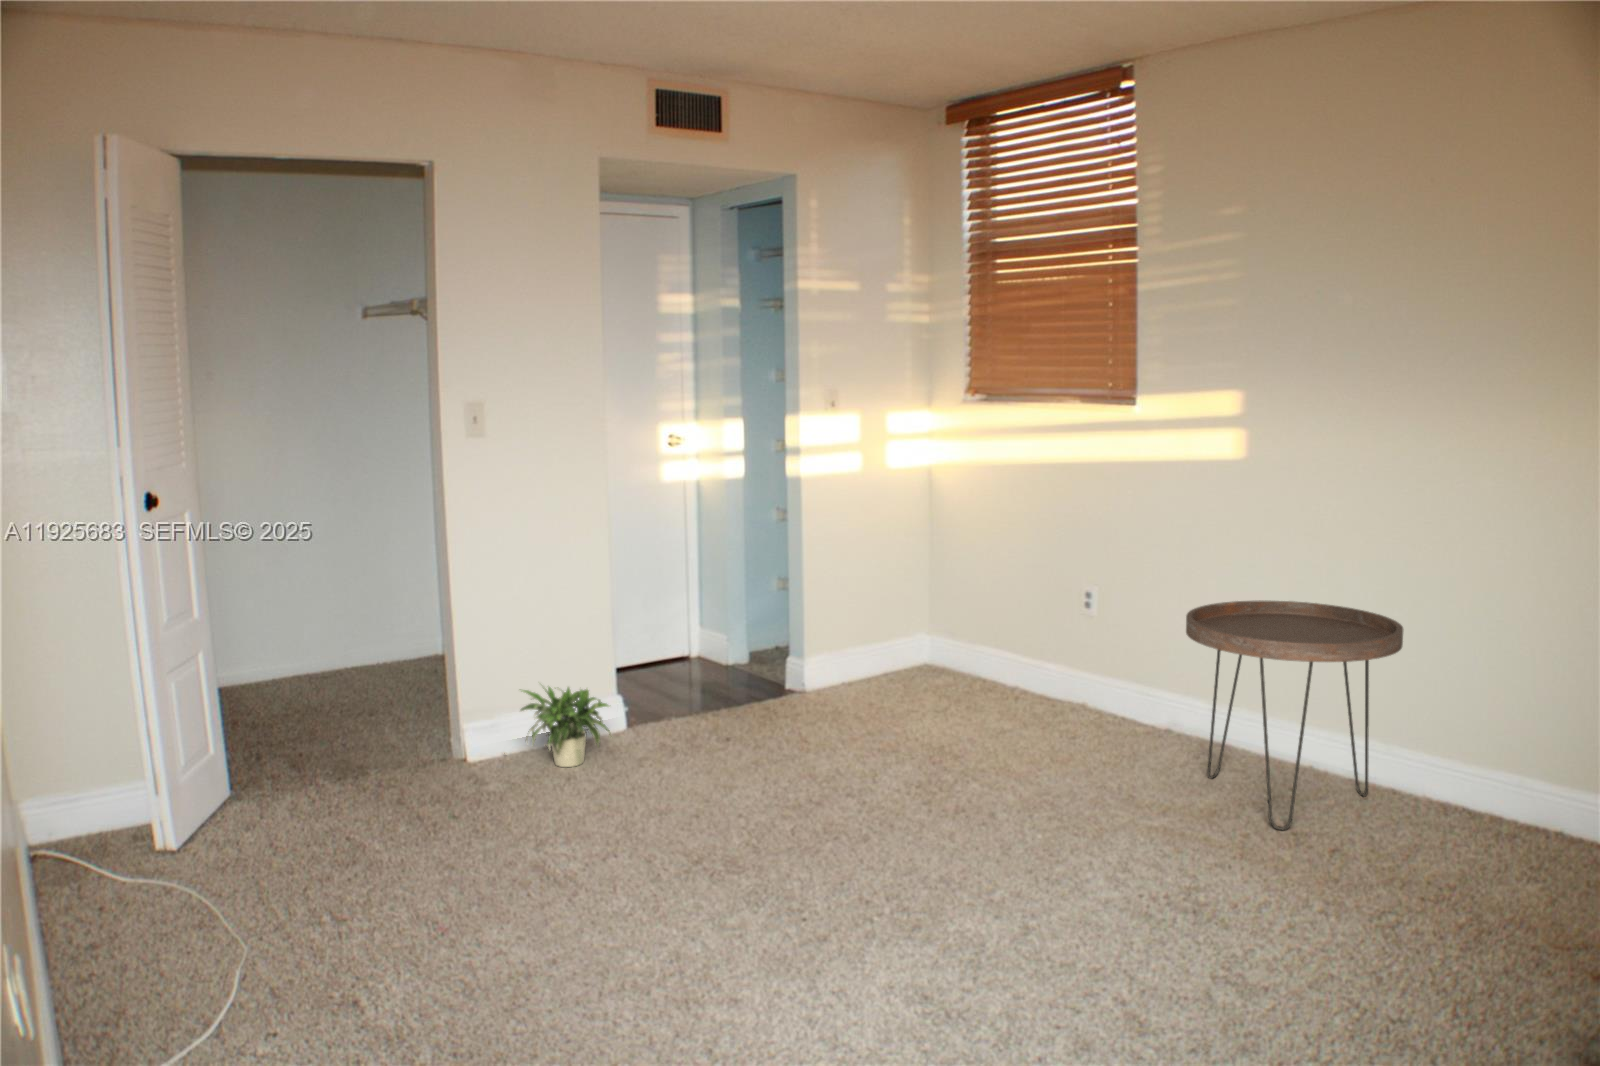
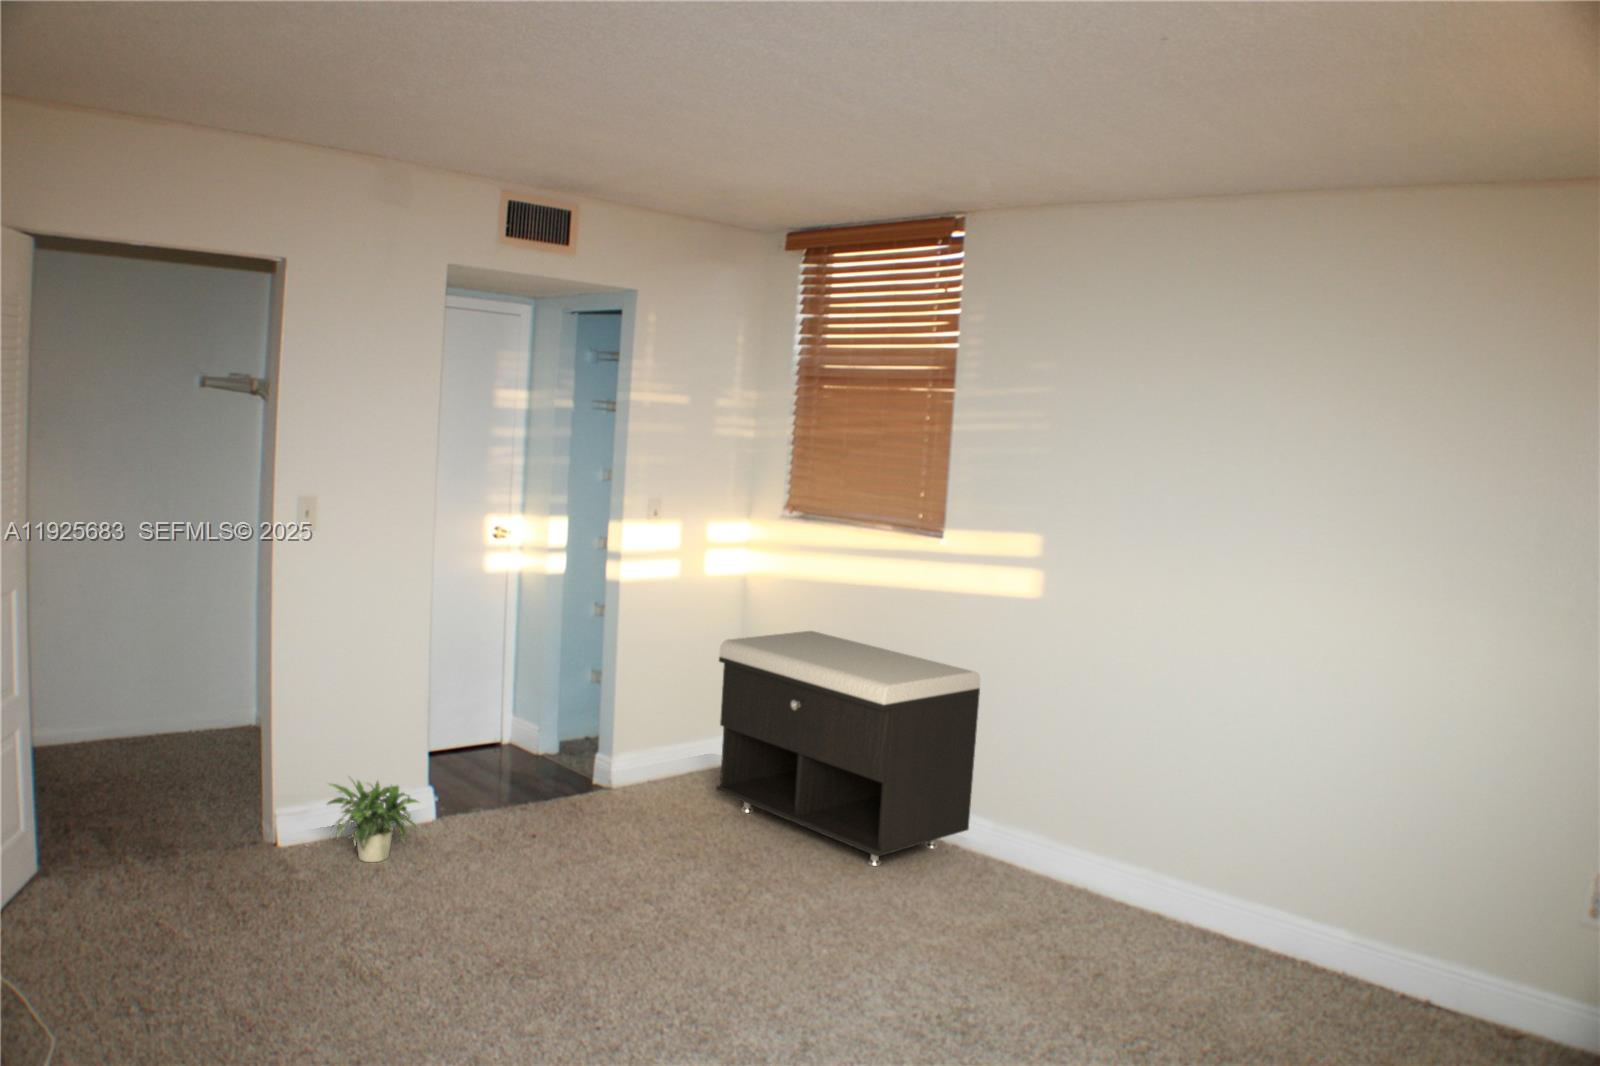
storage bench: none [905,519,1190,755] -> present [716,631,980,866]
side table: present [1186,600,1403,830] -> none [969,731,1154,947]

